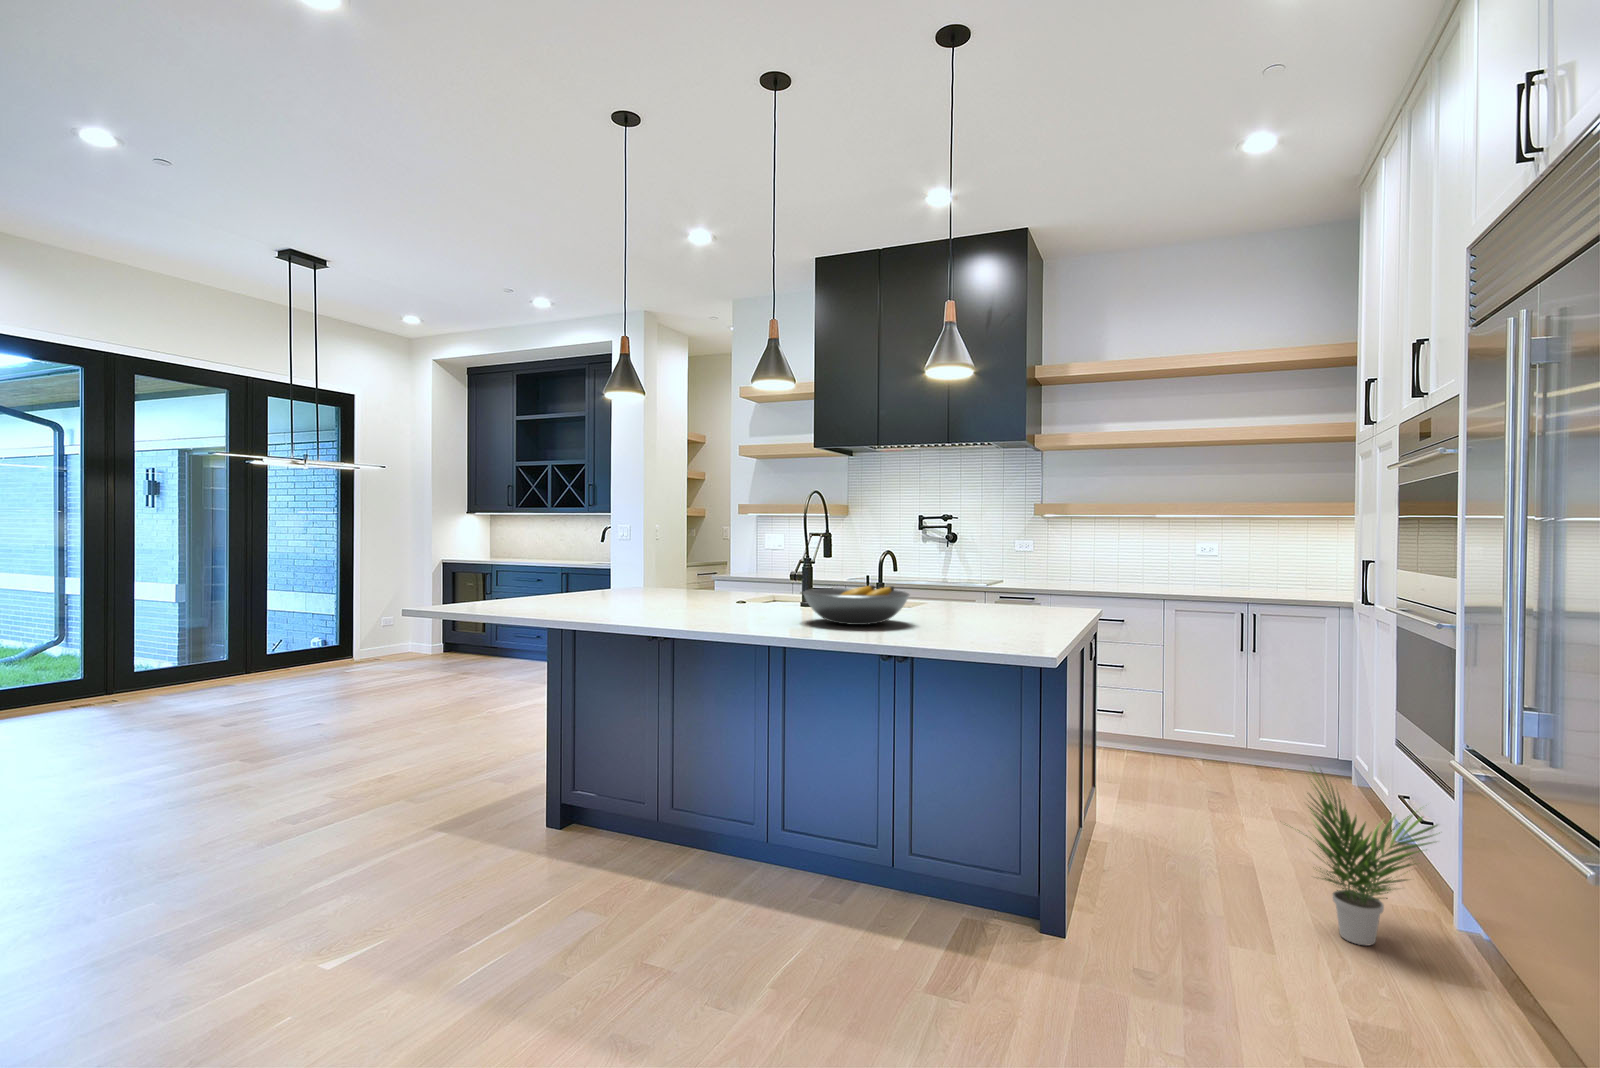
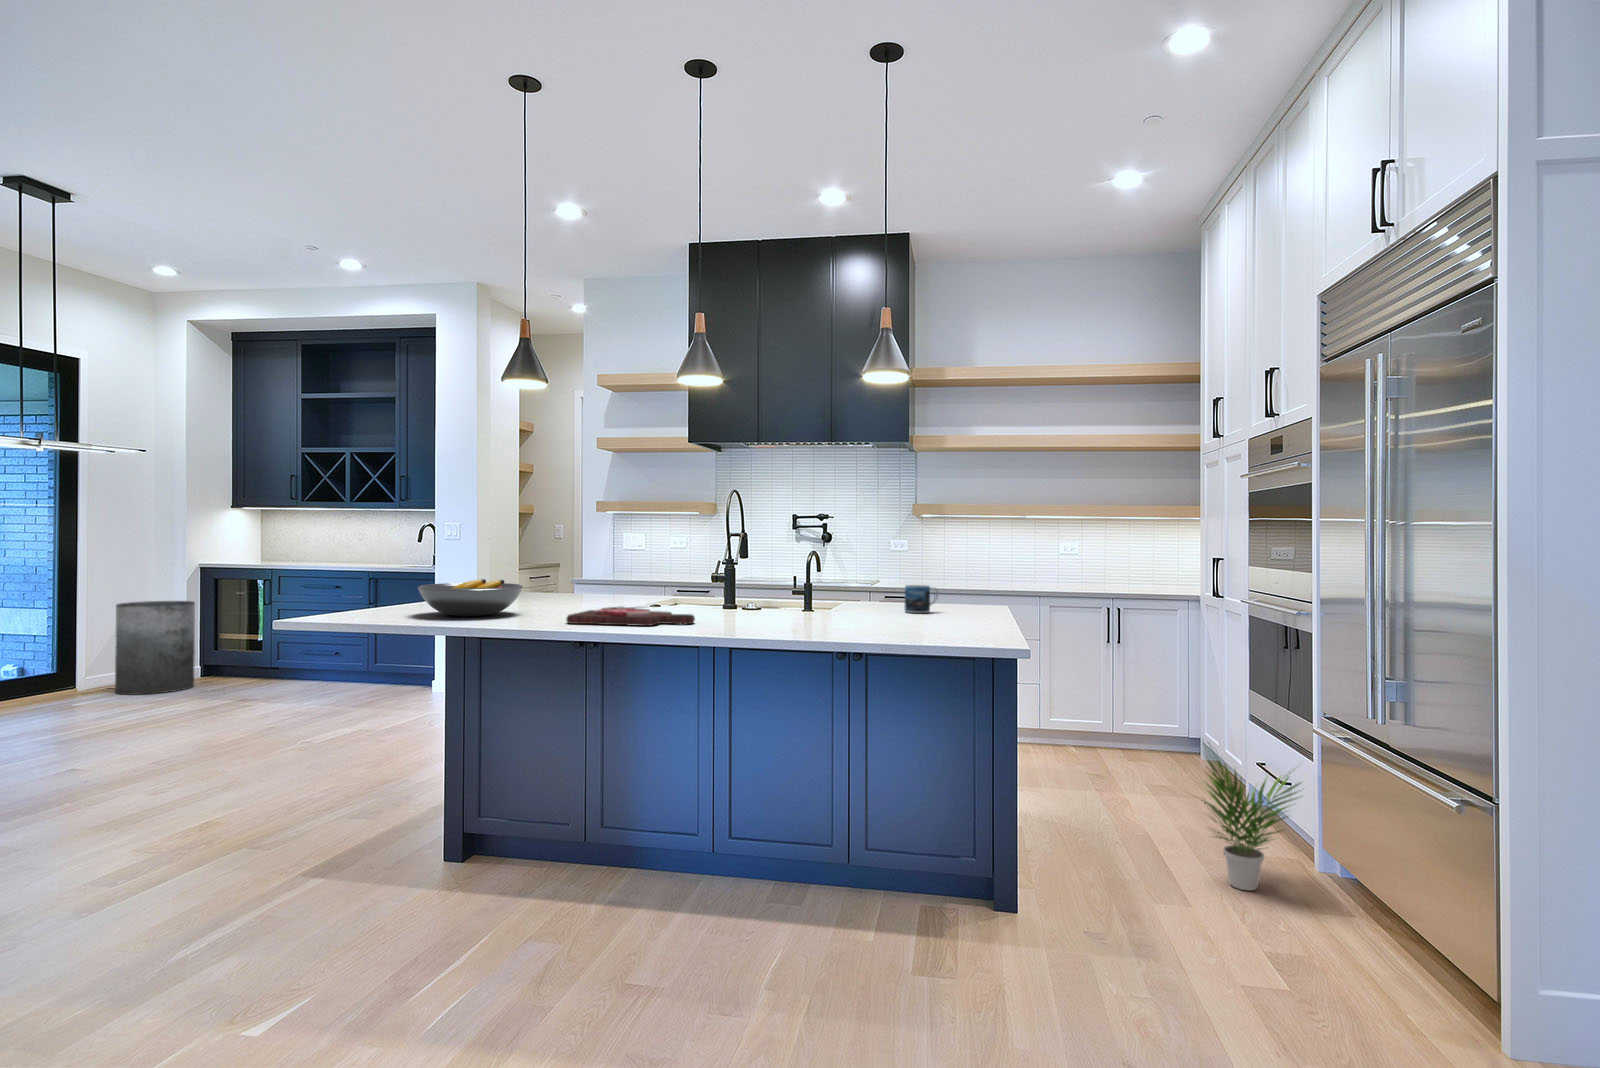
fruit bowl: present [803,585,910,625] -> present [418,579,523,616]
mug: none [980,585,1017,614] -> present [905,585,939,613]
trash can: none [375,588,434,663] -> present [115,601,195,695]
cutting board: none [634,600,752,619] -> present [566,606,695,626]

